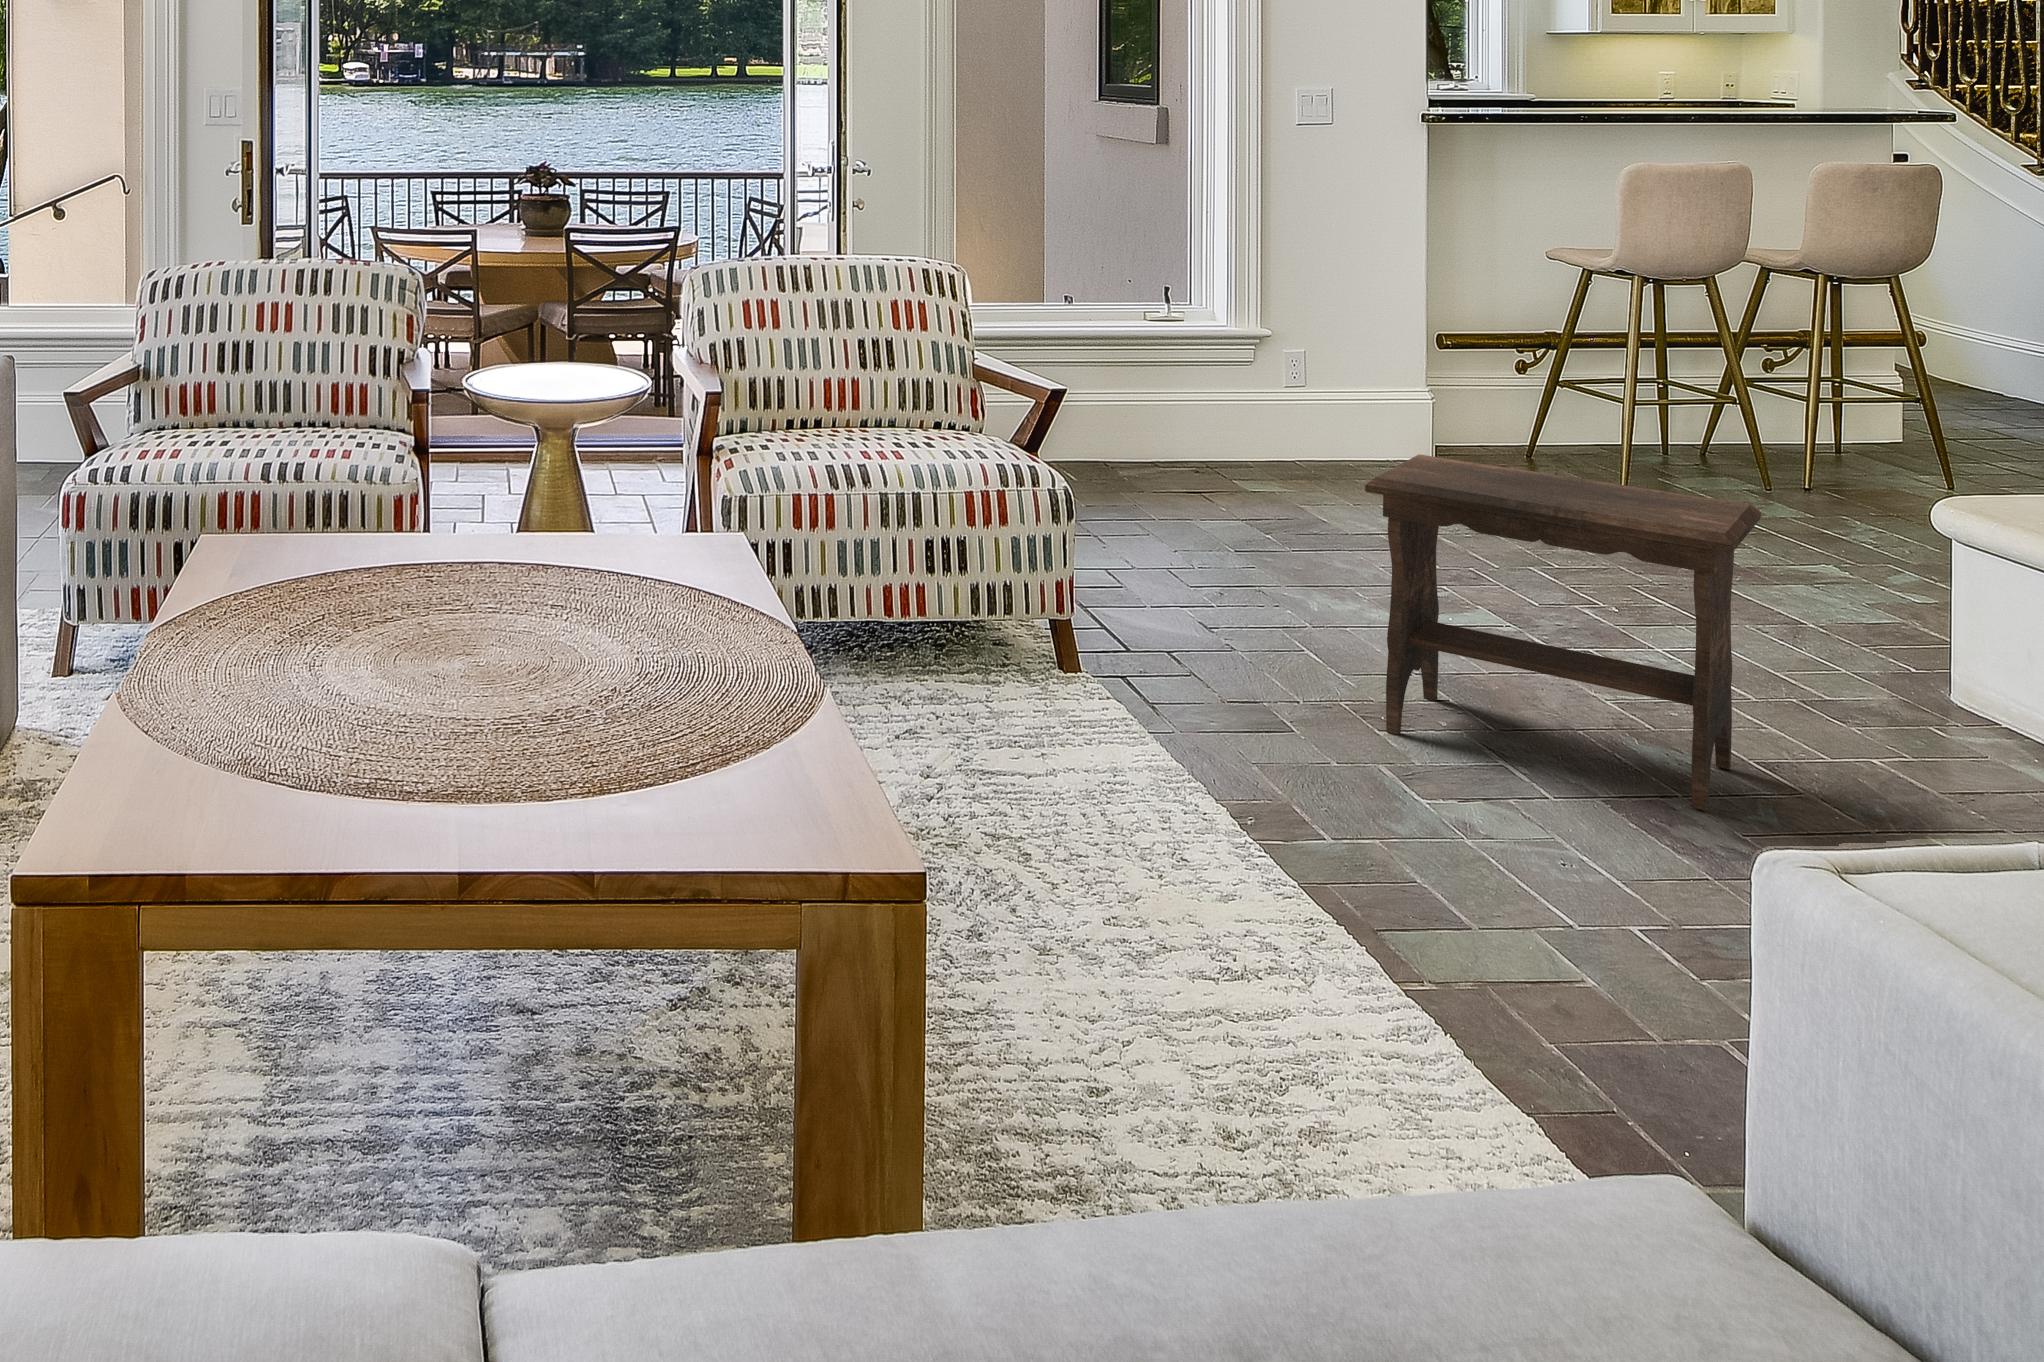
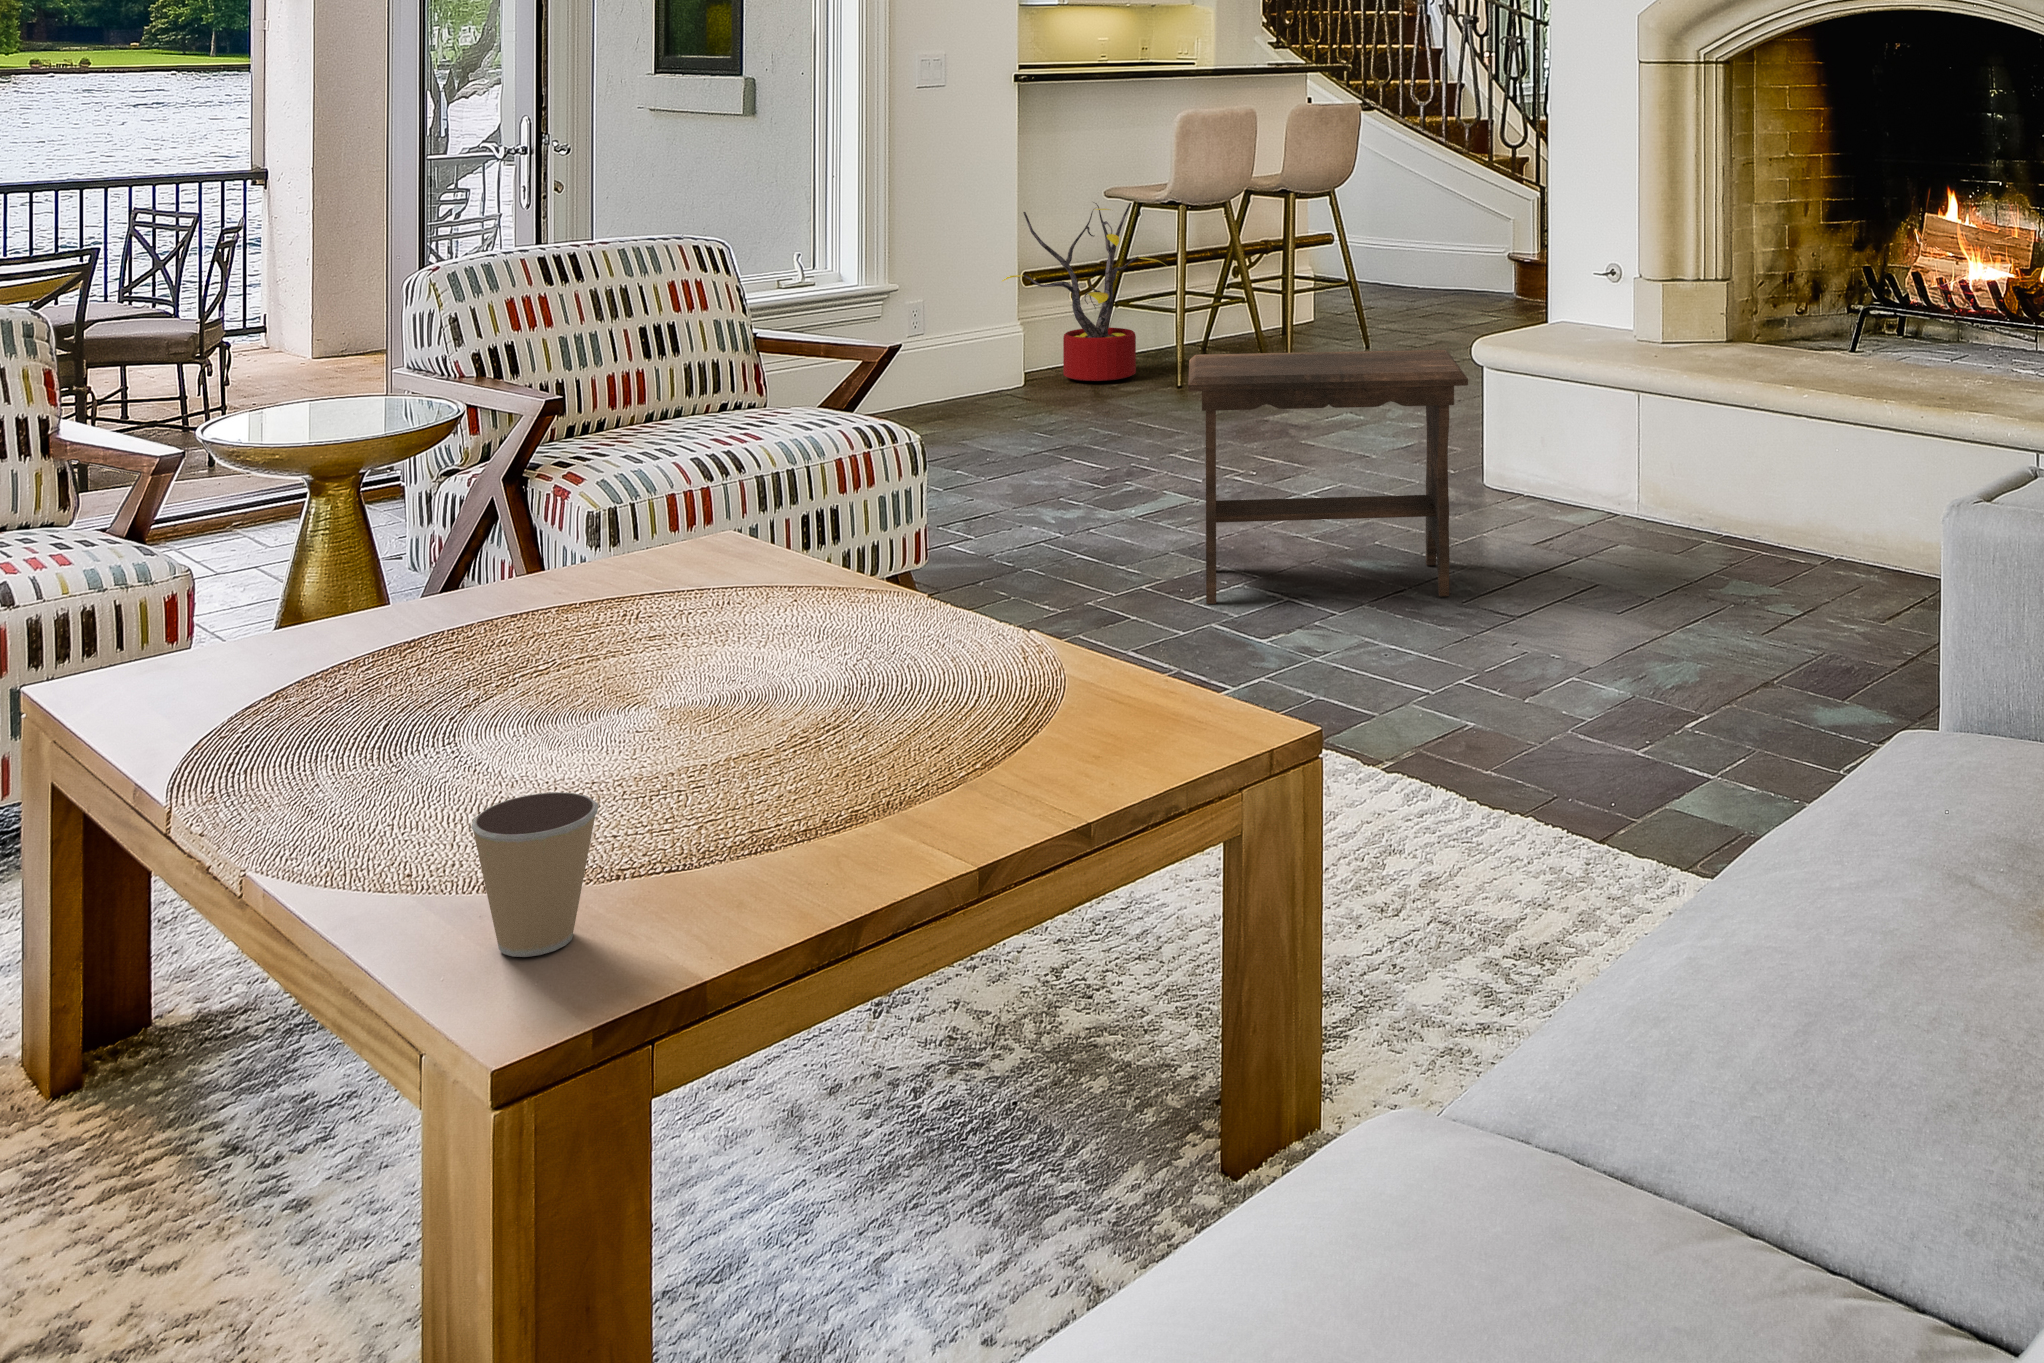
decorative plant: none [1400,277,1623,473] -> present [1002,203,1164,381]
coffee cup: none [136,691,232,822] -> present [471,792,598,957]

